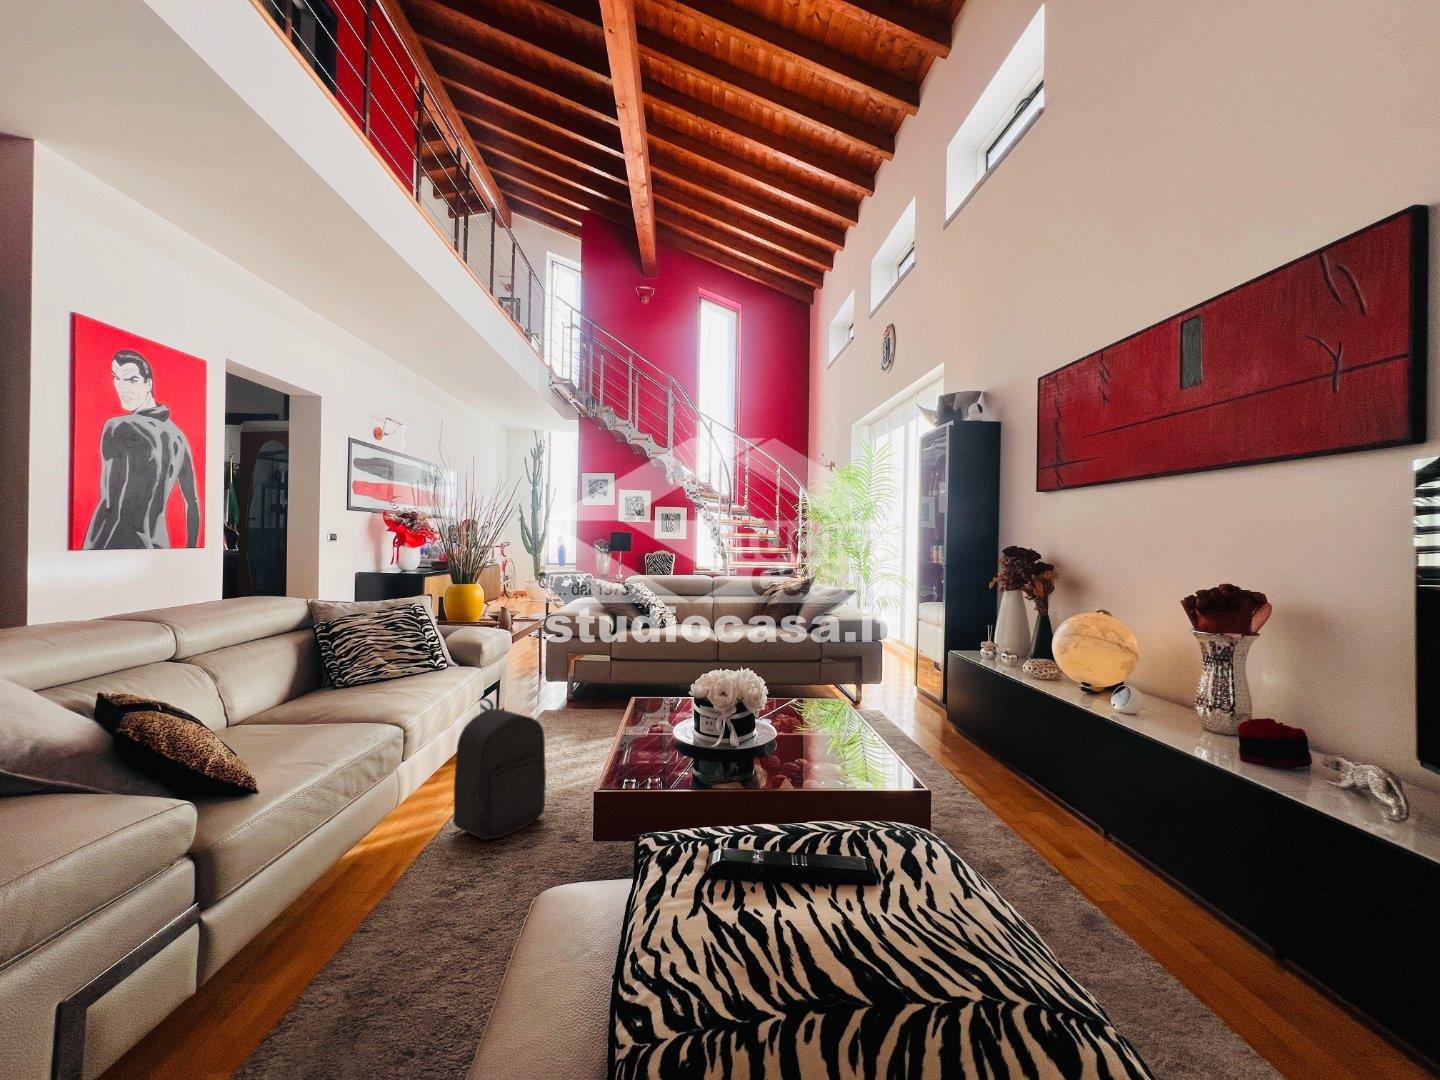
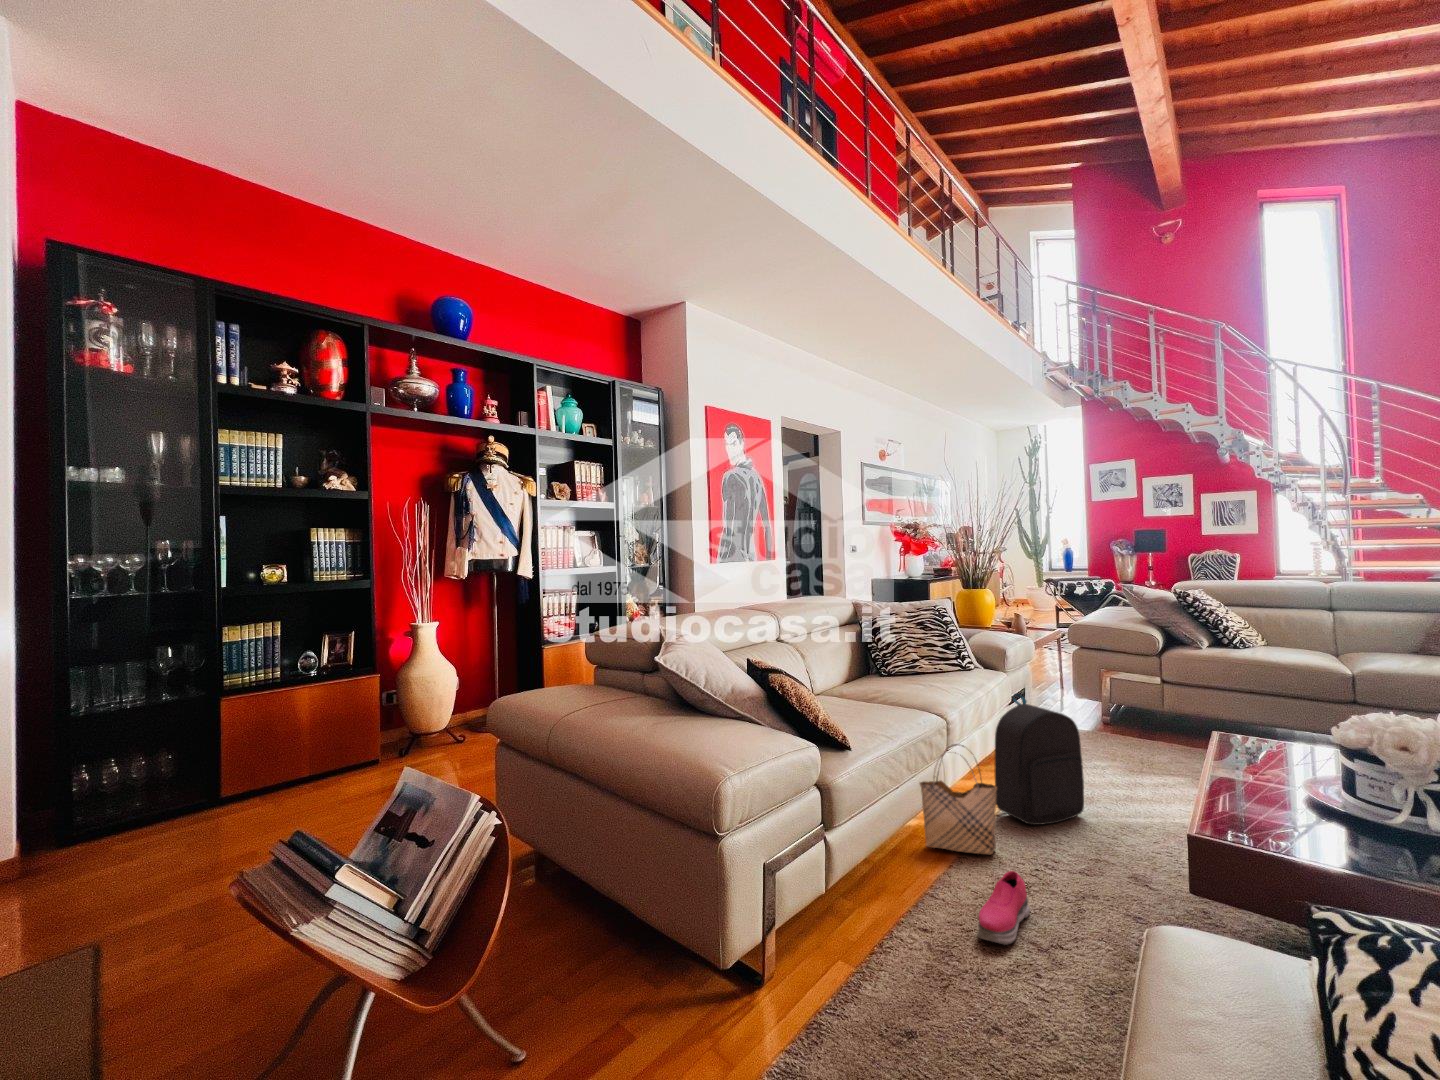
woven basket: none [354,766,450,898] -> present [920,744,997,855]
shoe: none [395,921,469,1029] -> present [977,871,1030,945]

